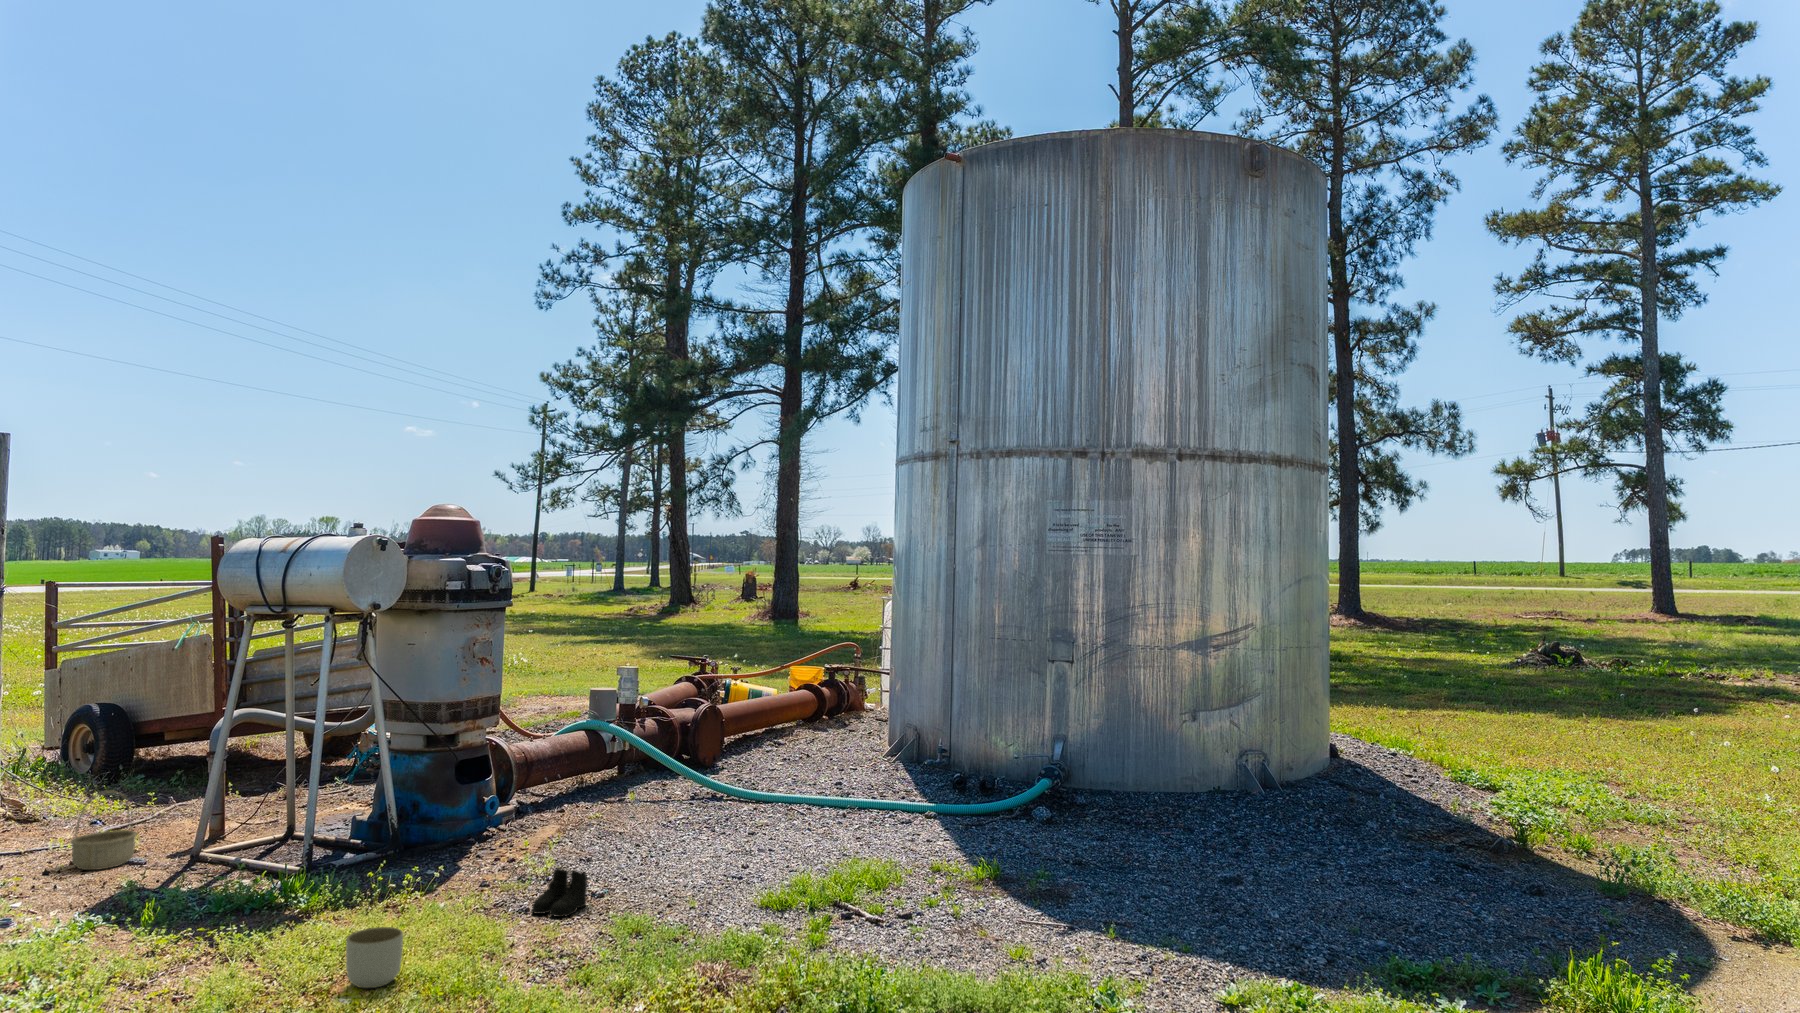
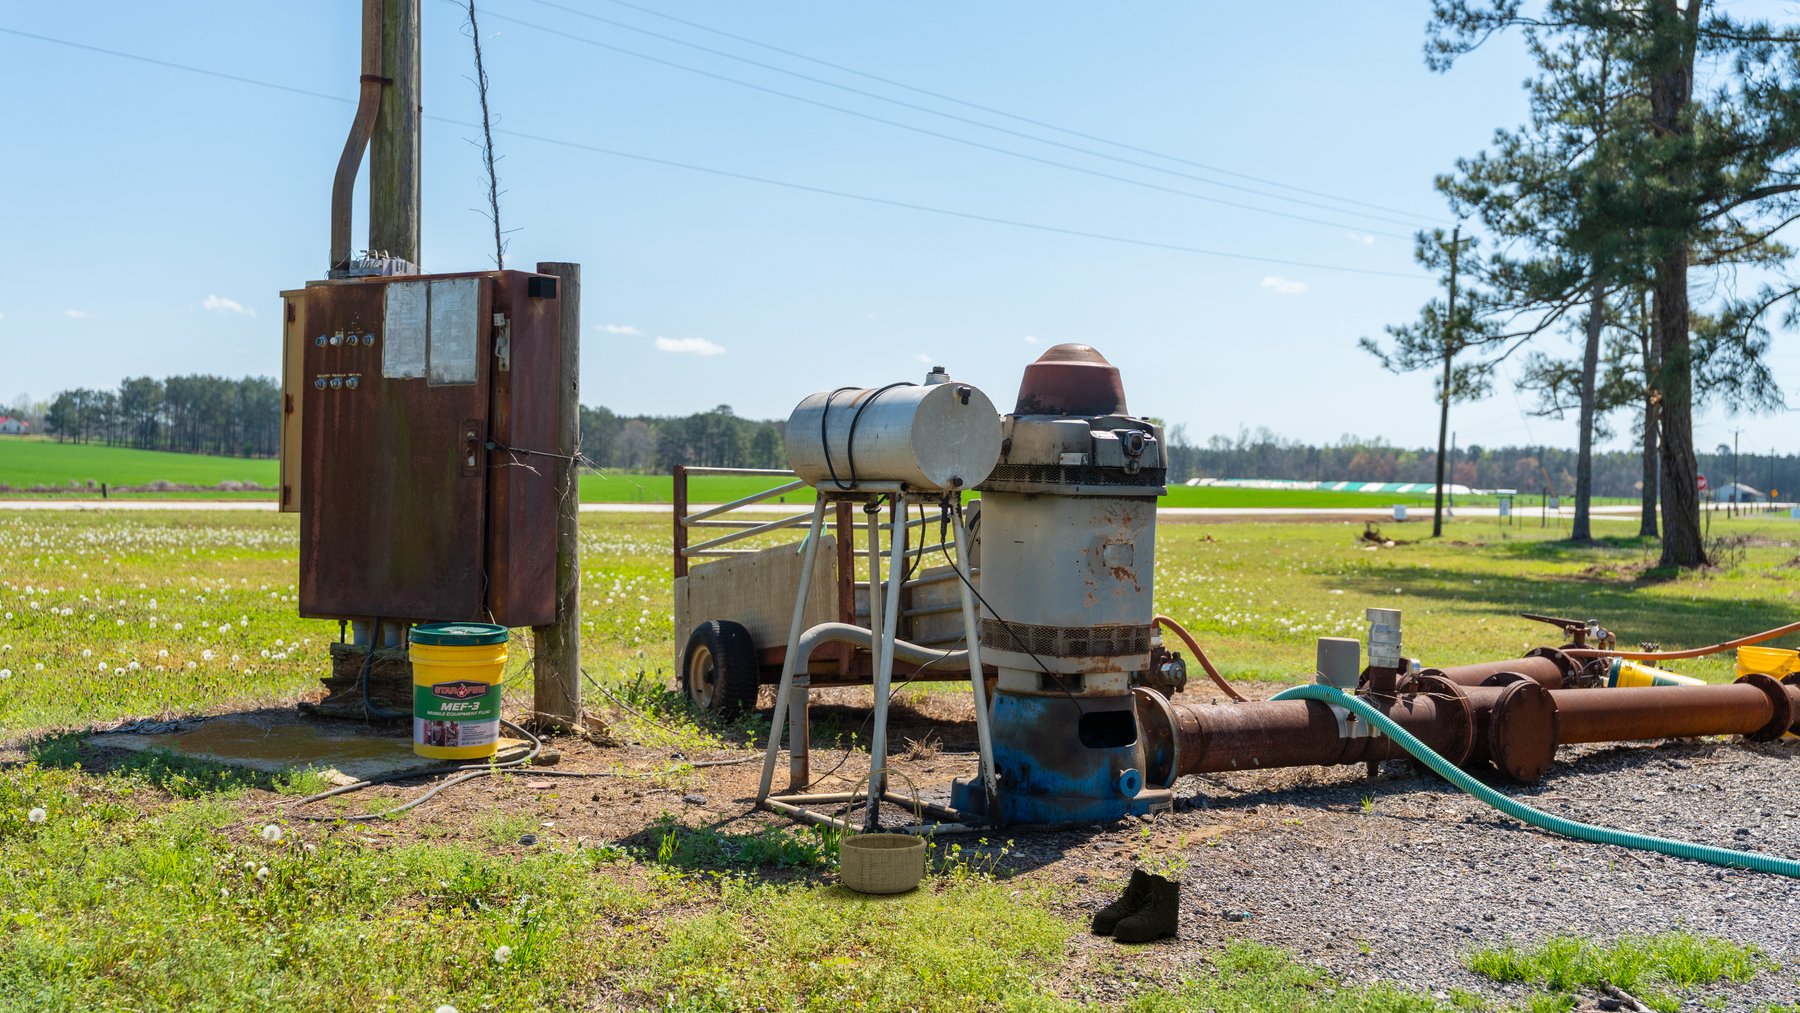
basket: present [71,791,137,870] -> present [838,768,927,893]
planter: present [346,927,403,988] -> none [788,895,862,976]

